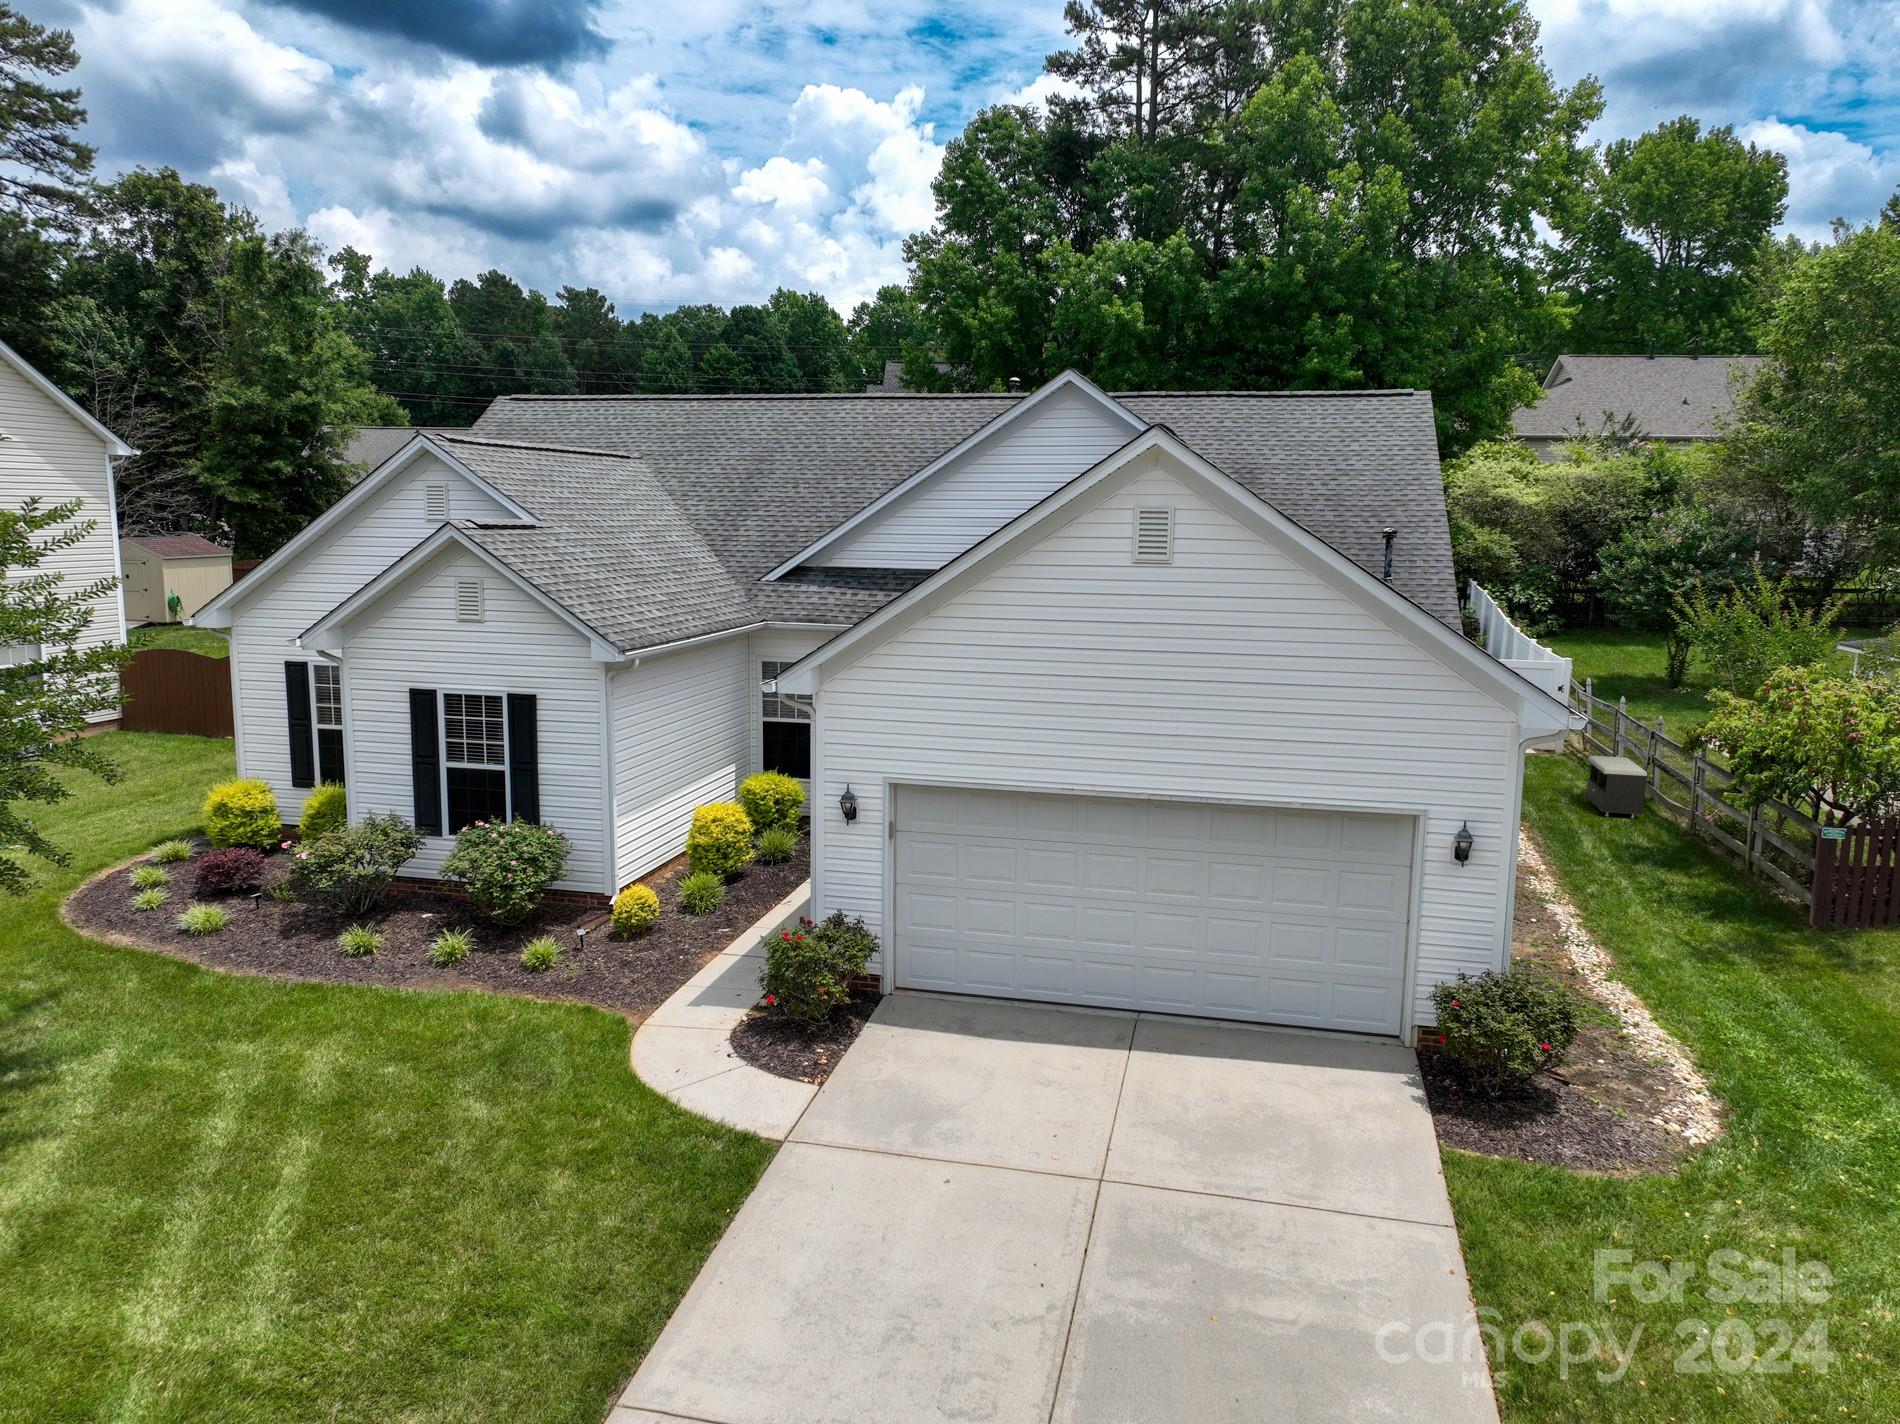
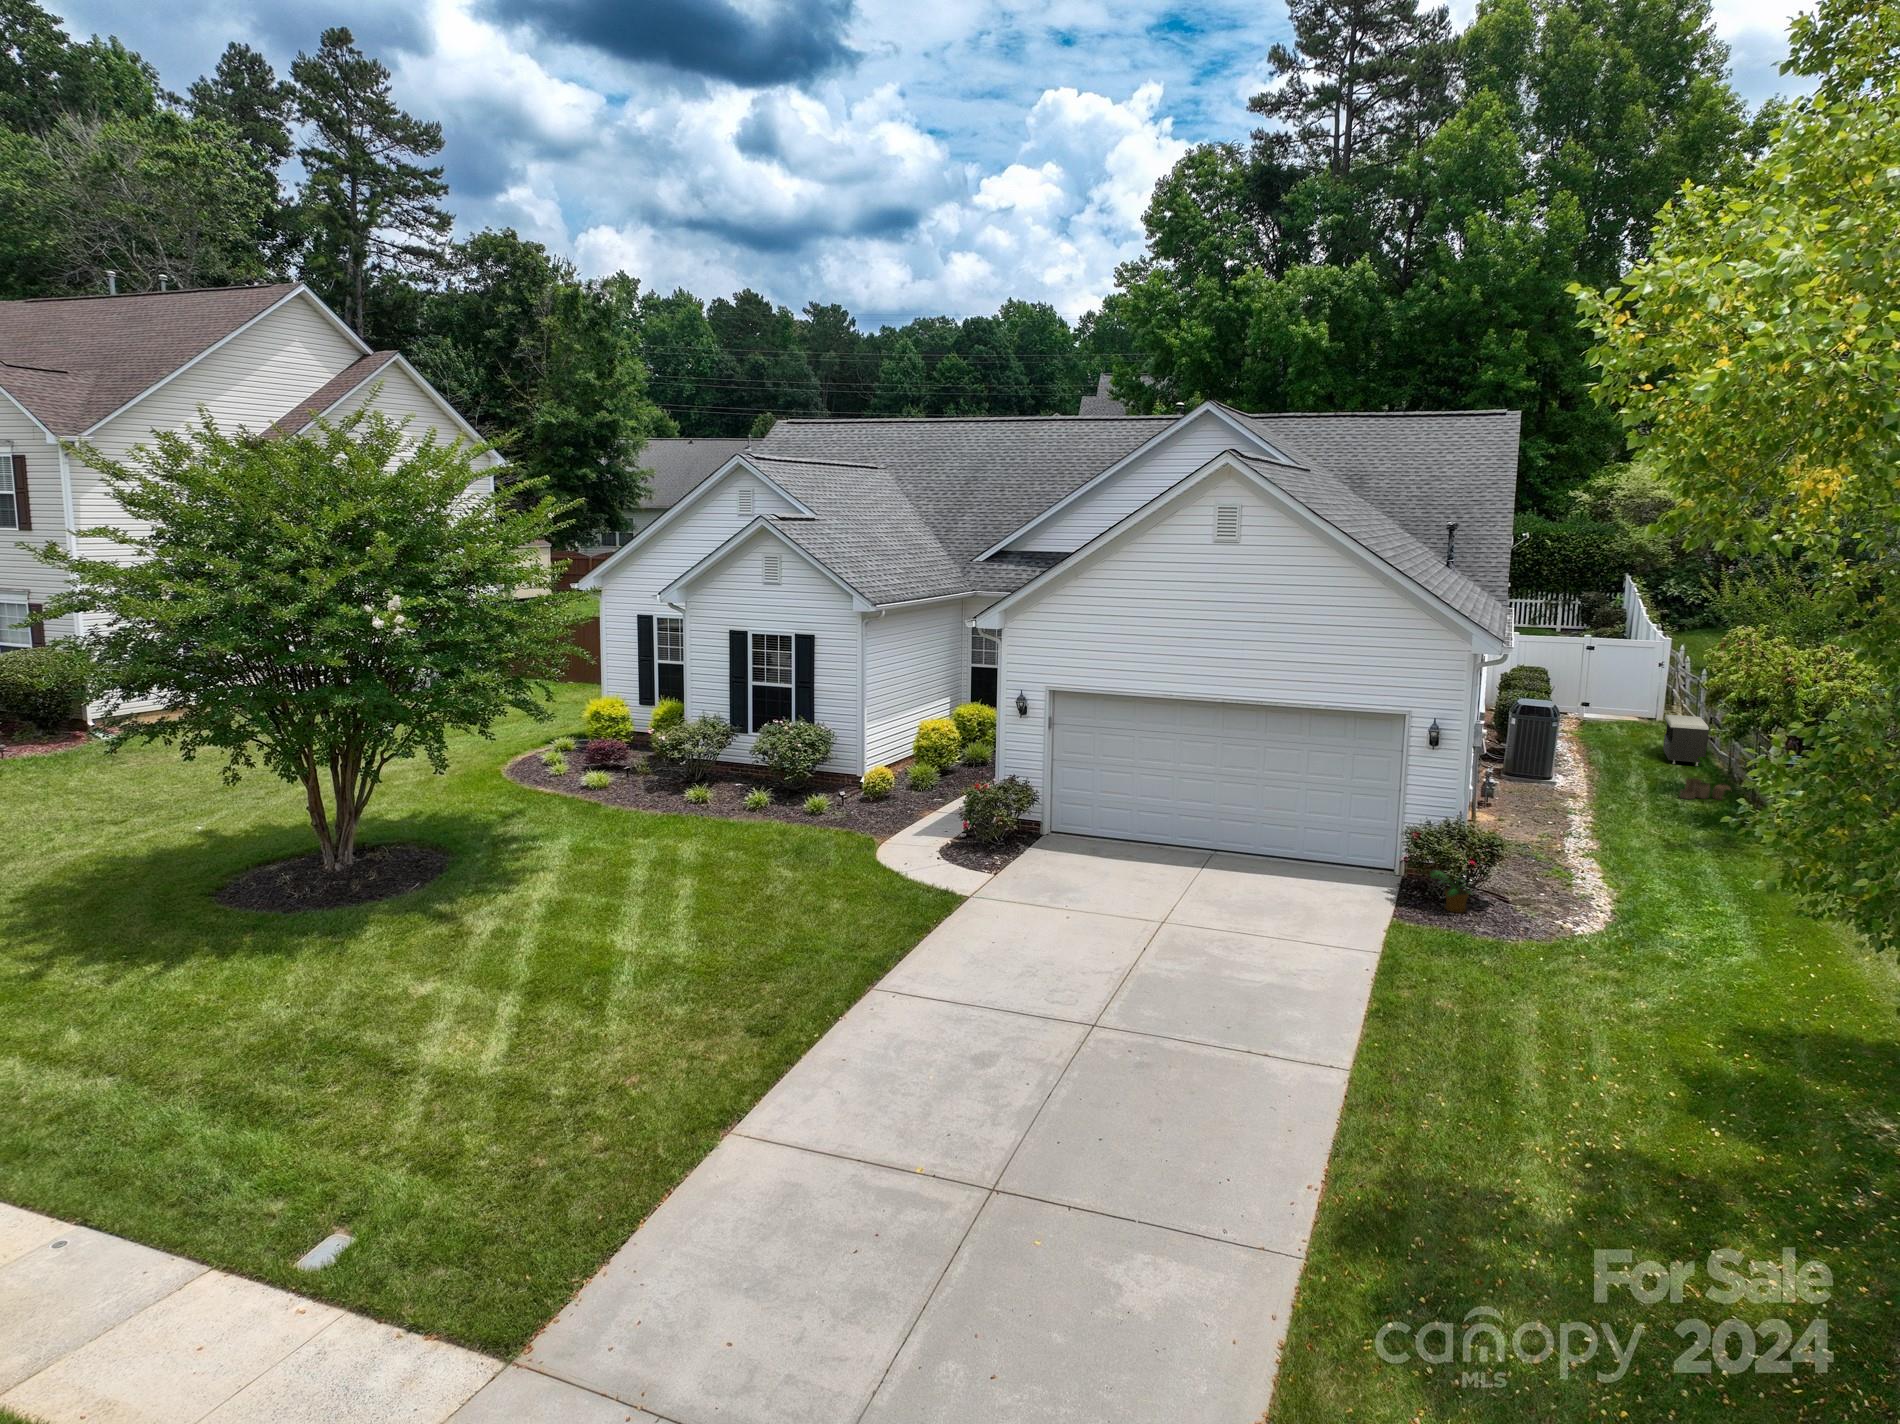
woven basket: none [1646,841,1704,871] -> present [1680,777,1732,800]
potted plant: none [1468,1040,1526,1113] -> present [1430,870,1473,913]

